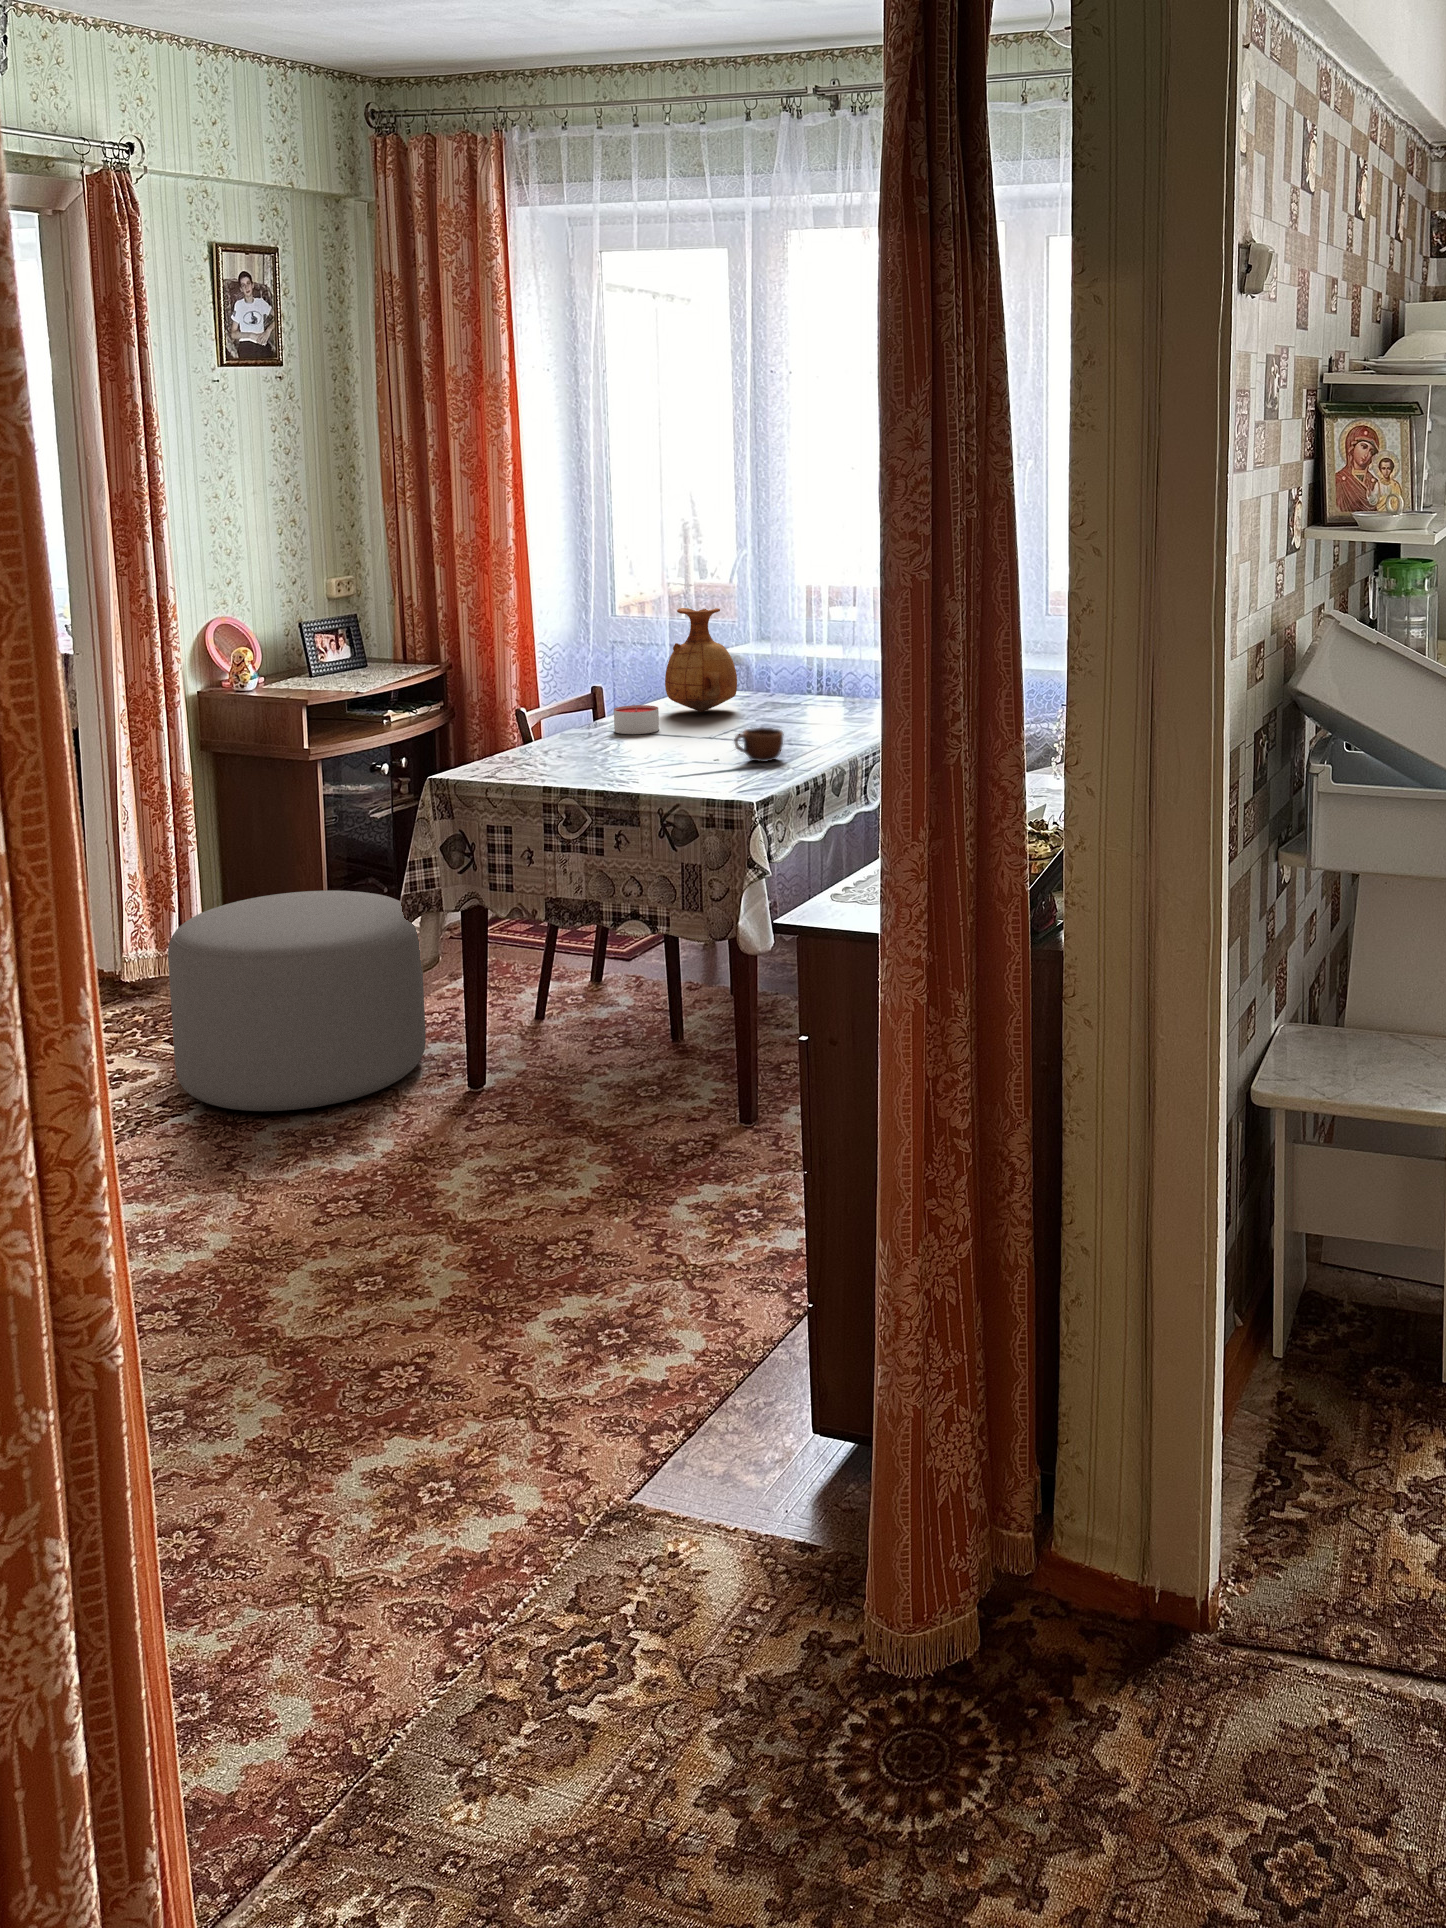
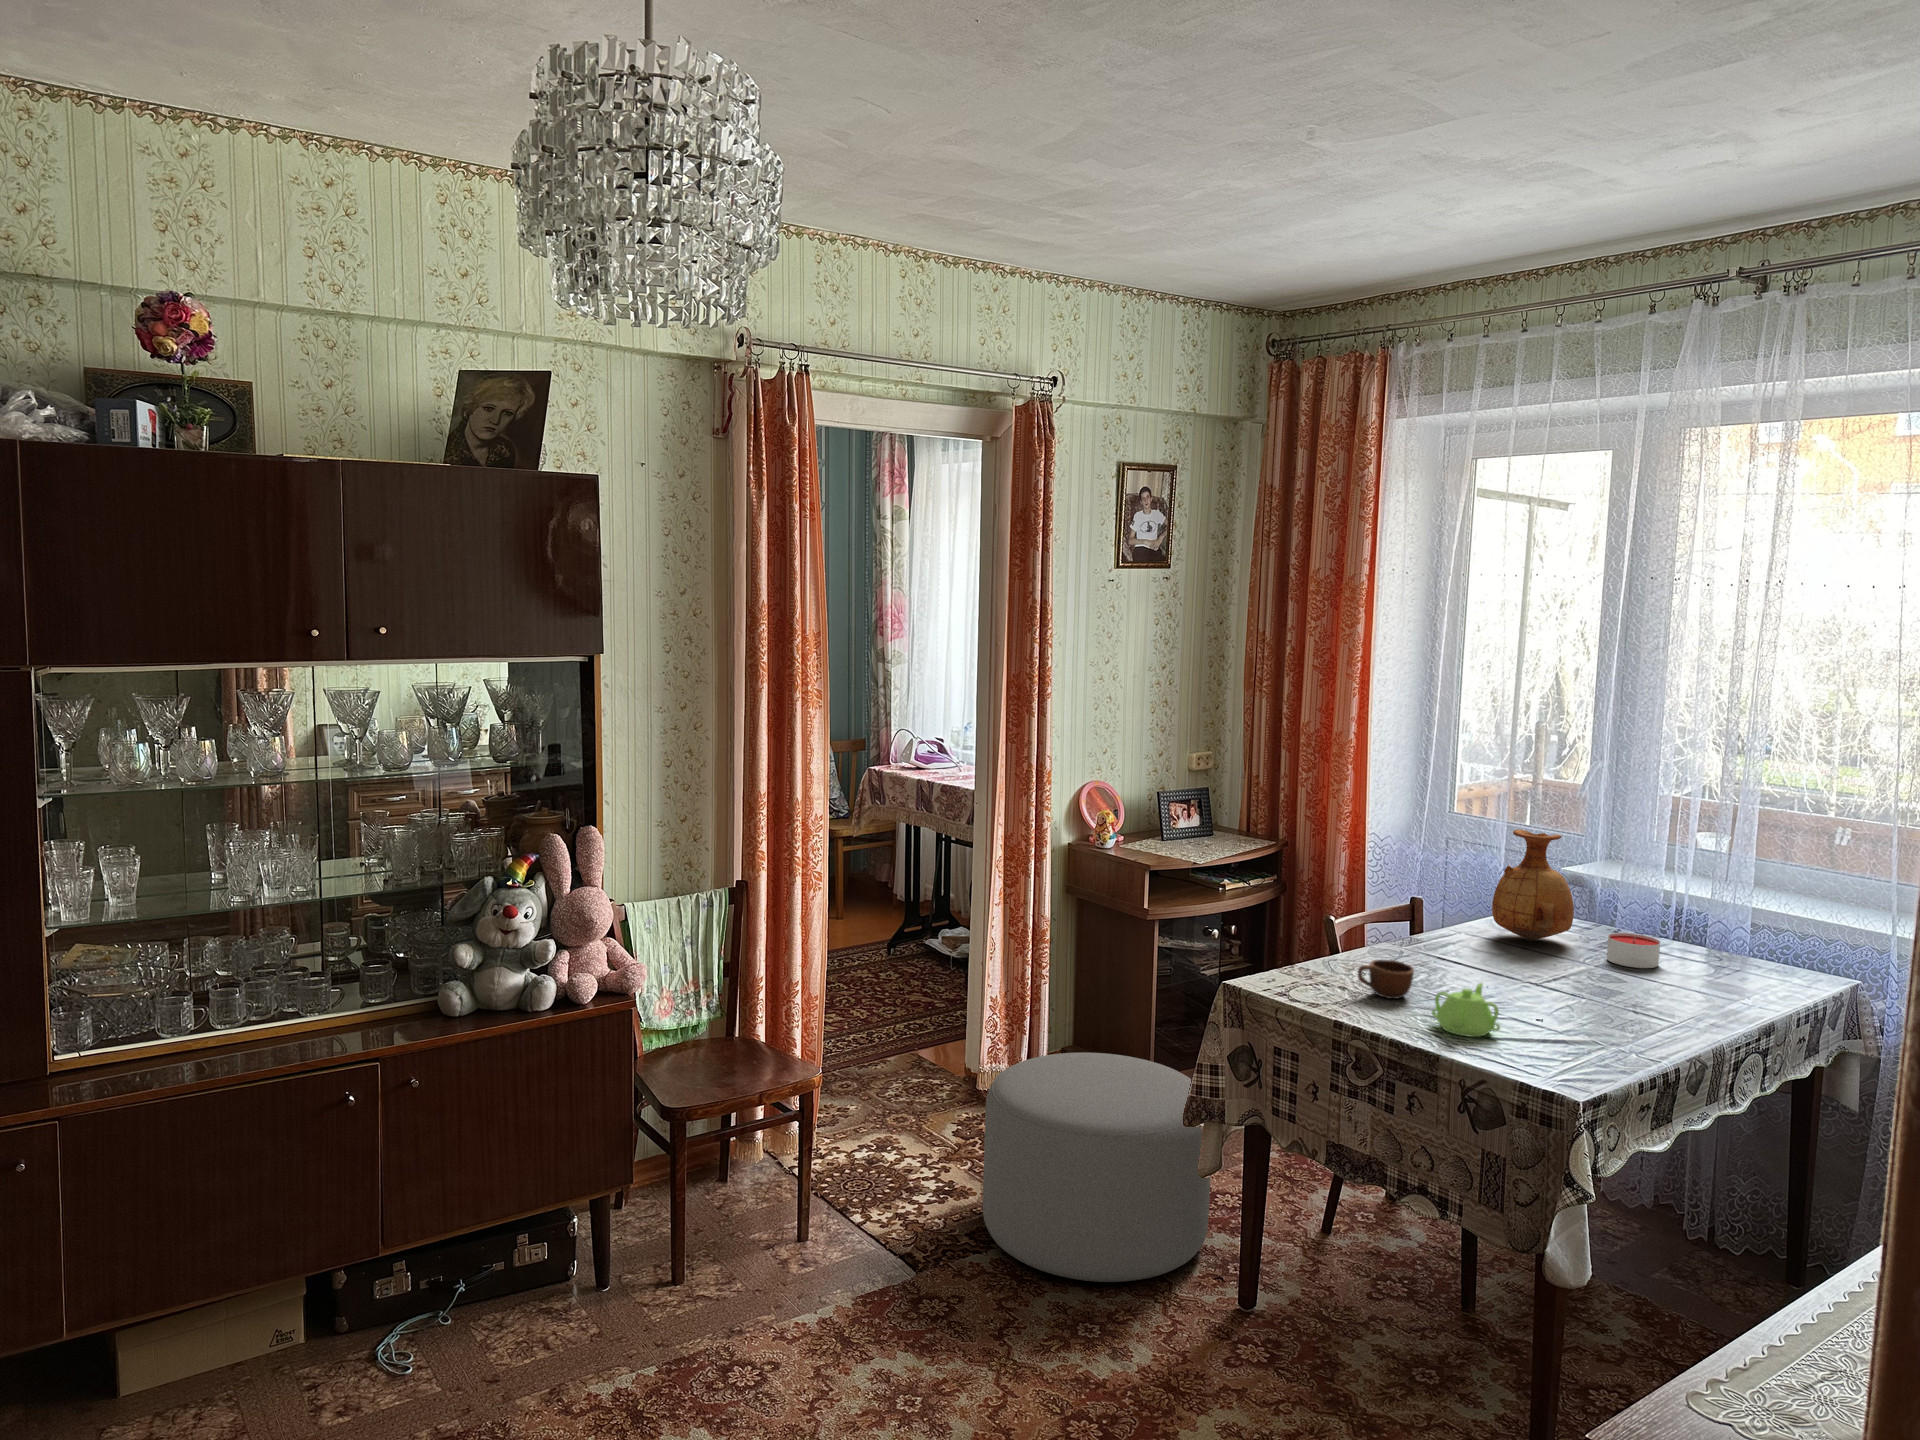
candle: present [614,705,659,734] -> present [1607,933,1660,968]
mug: present [734,728,784,762] -> present [1358,960,1414,999]
teapot: none [624,733,683,778] -> present [1432,983,1500,1037]

